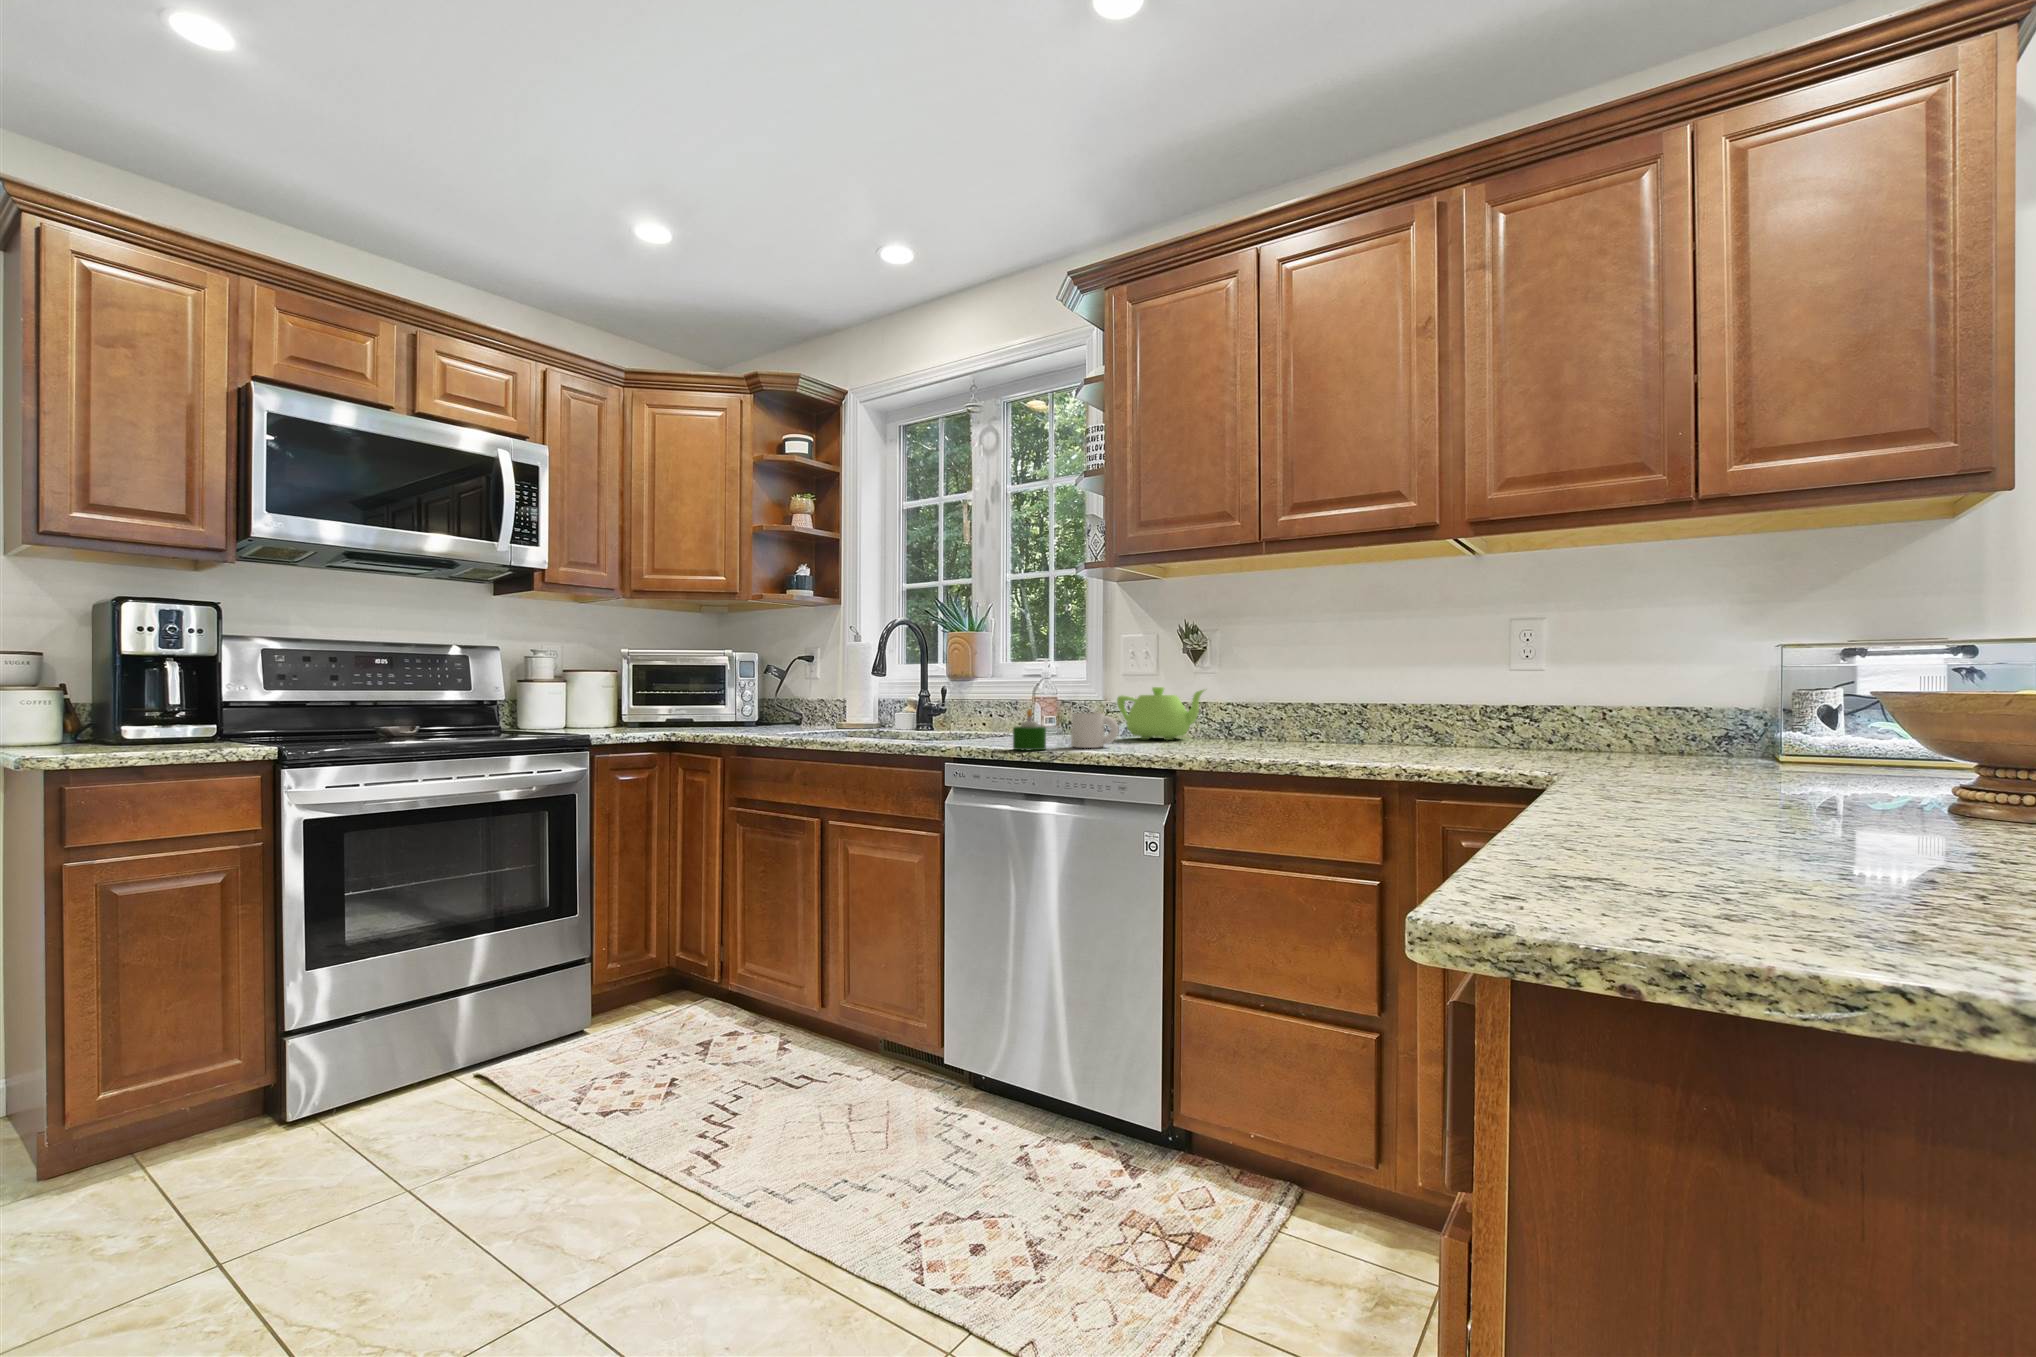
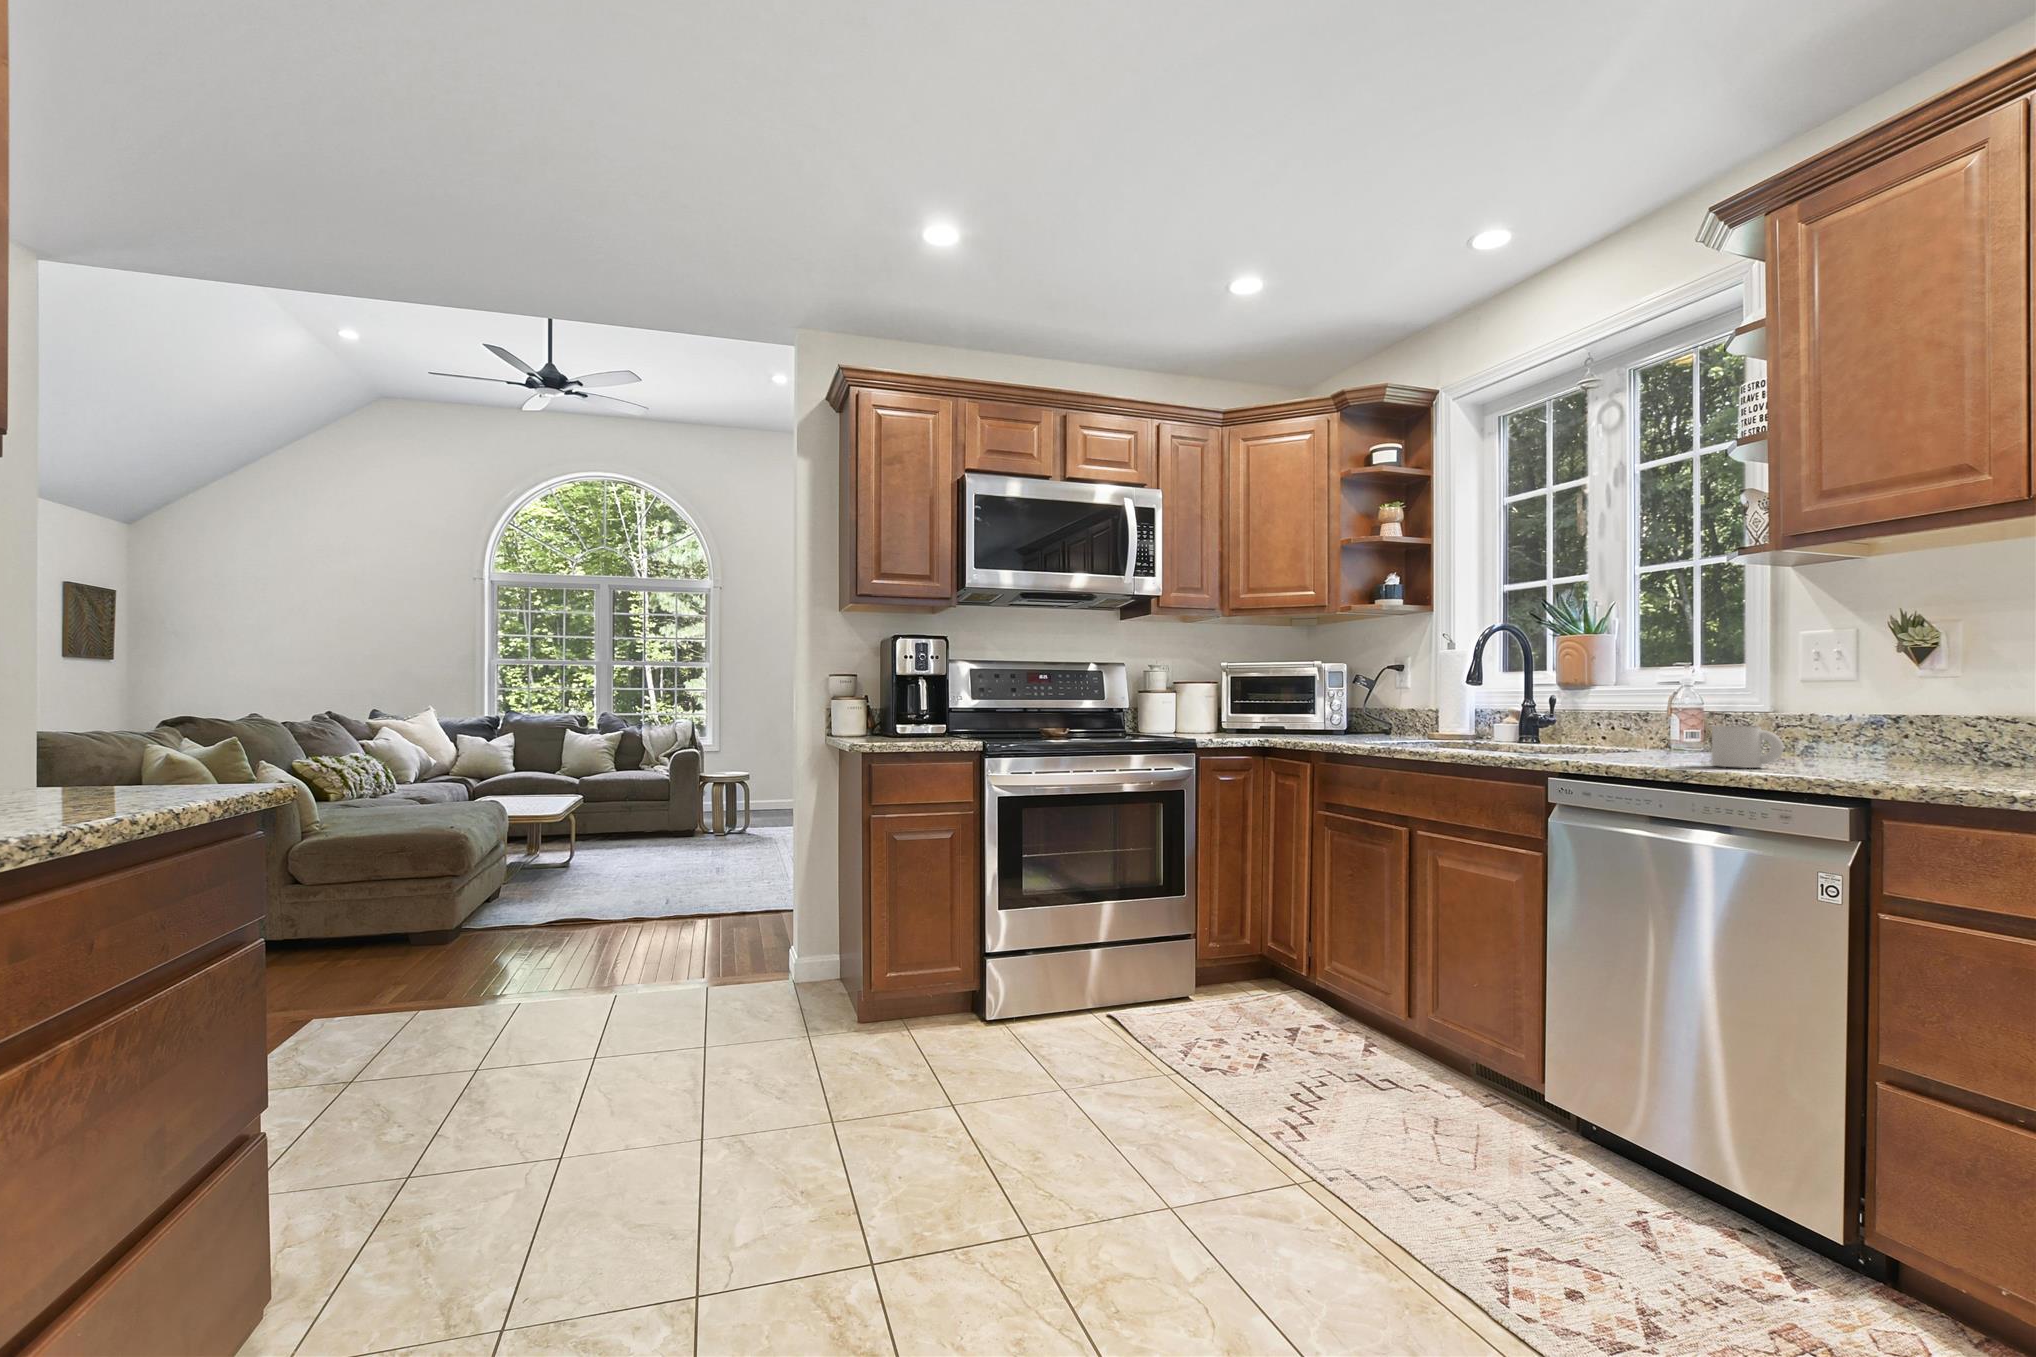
teapot: present [1117,687,1204,740] -> none [1787,696,1940,763]
candle: present [1013,709,1046,750] -> none [1628,720,1674,767]

